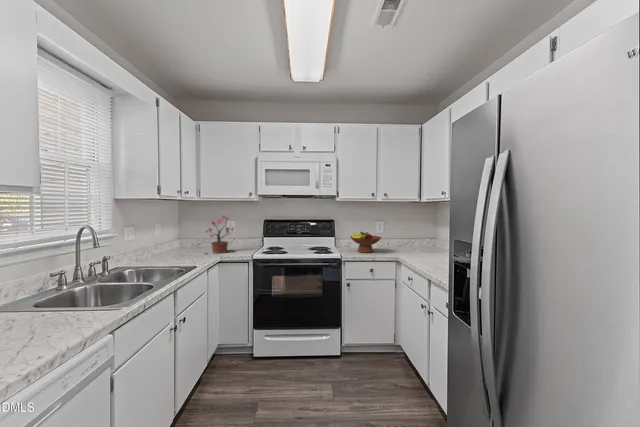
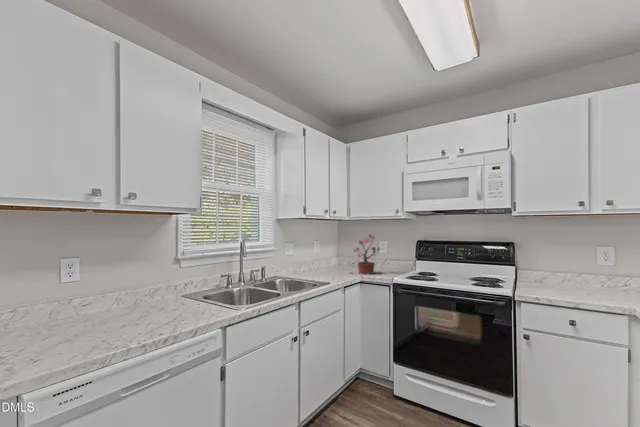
fruit bowl: present [350,232,381,253] -> none [535,259,593,291]

